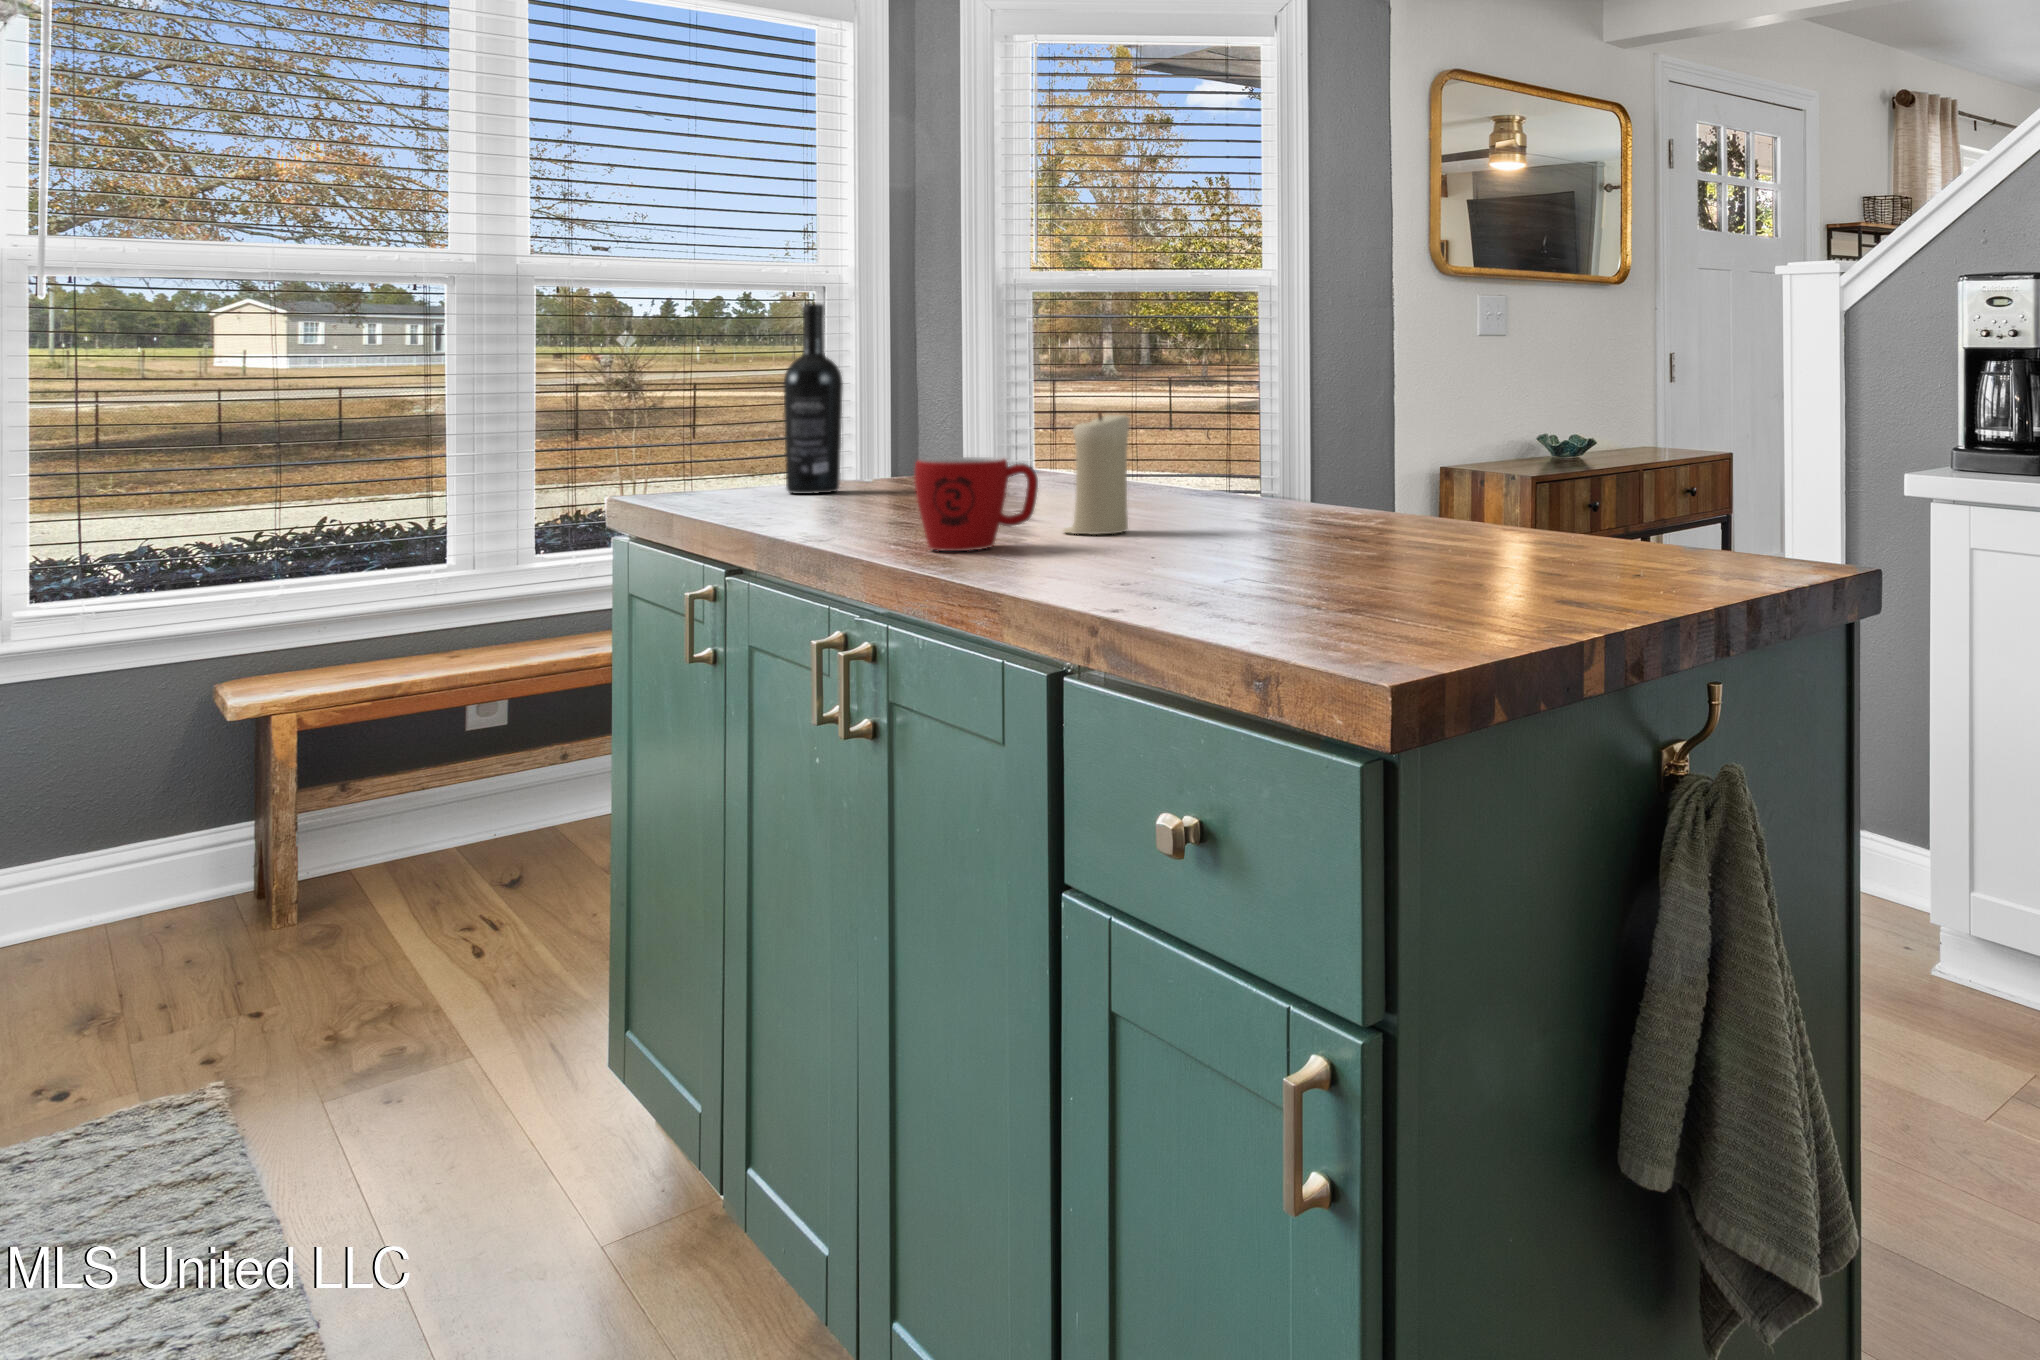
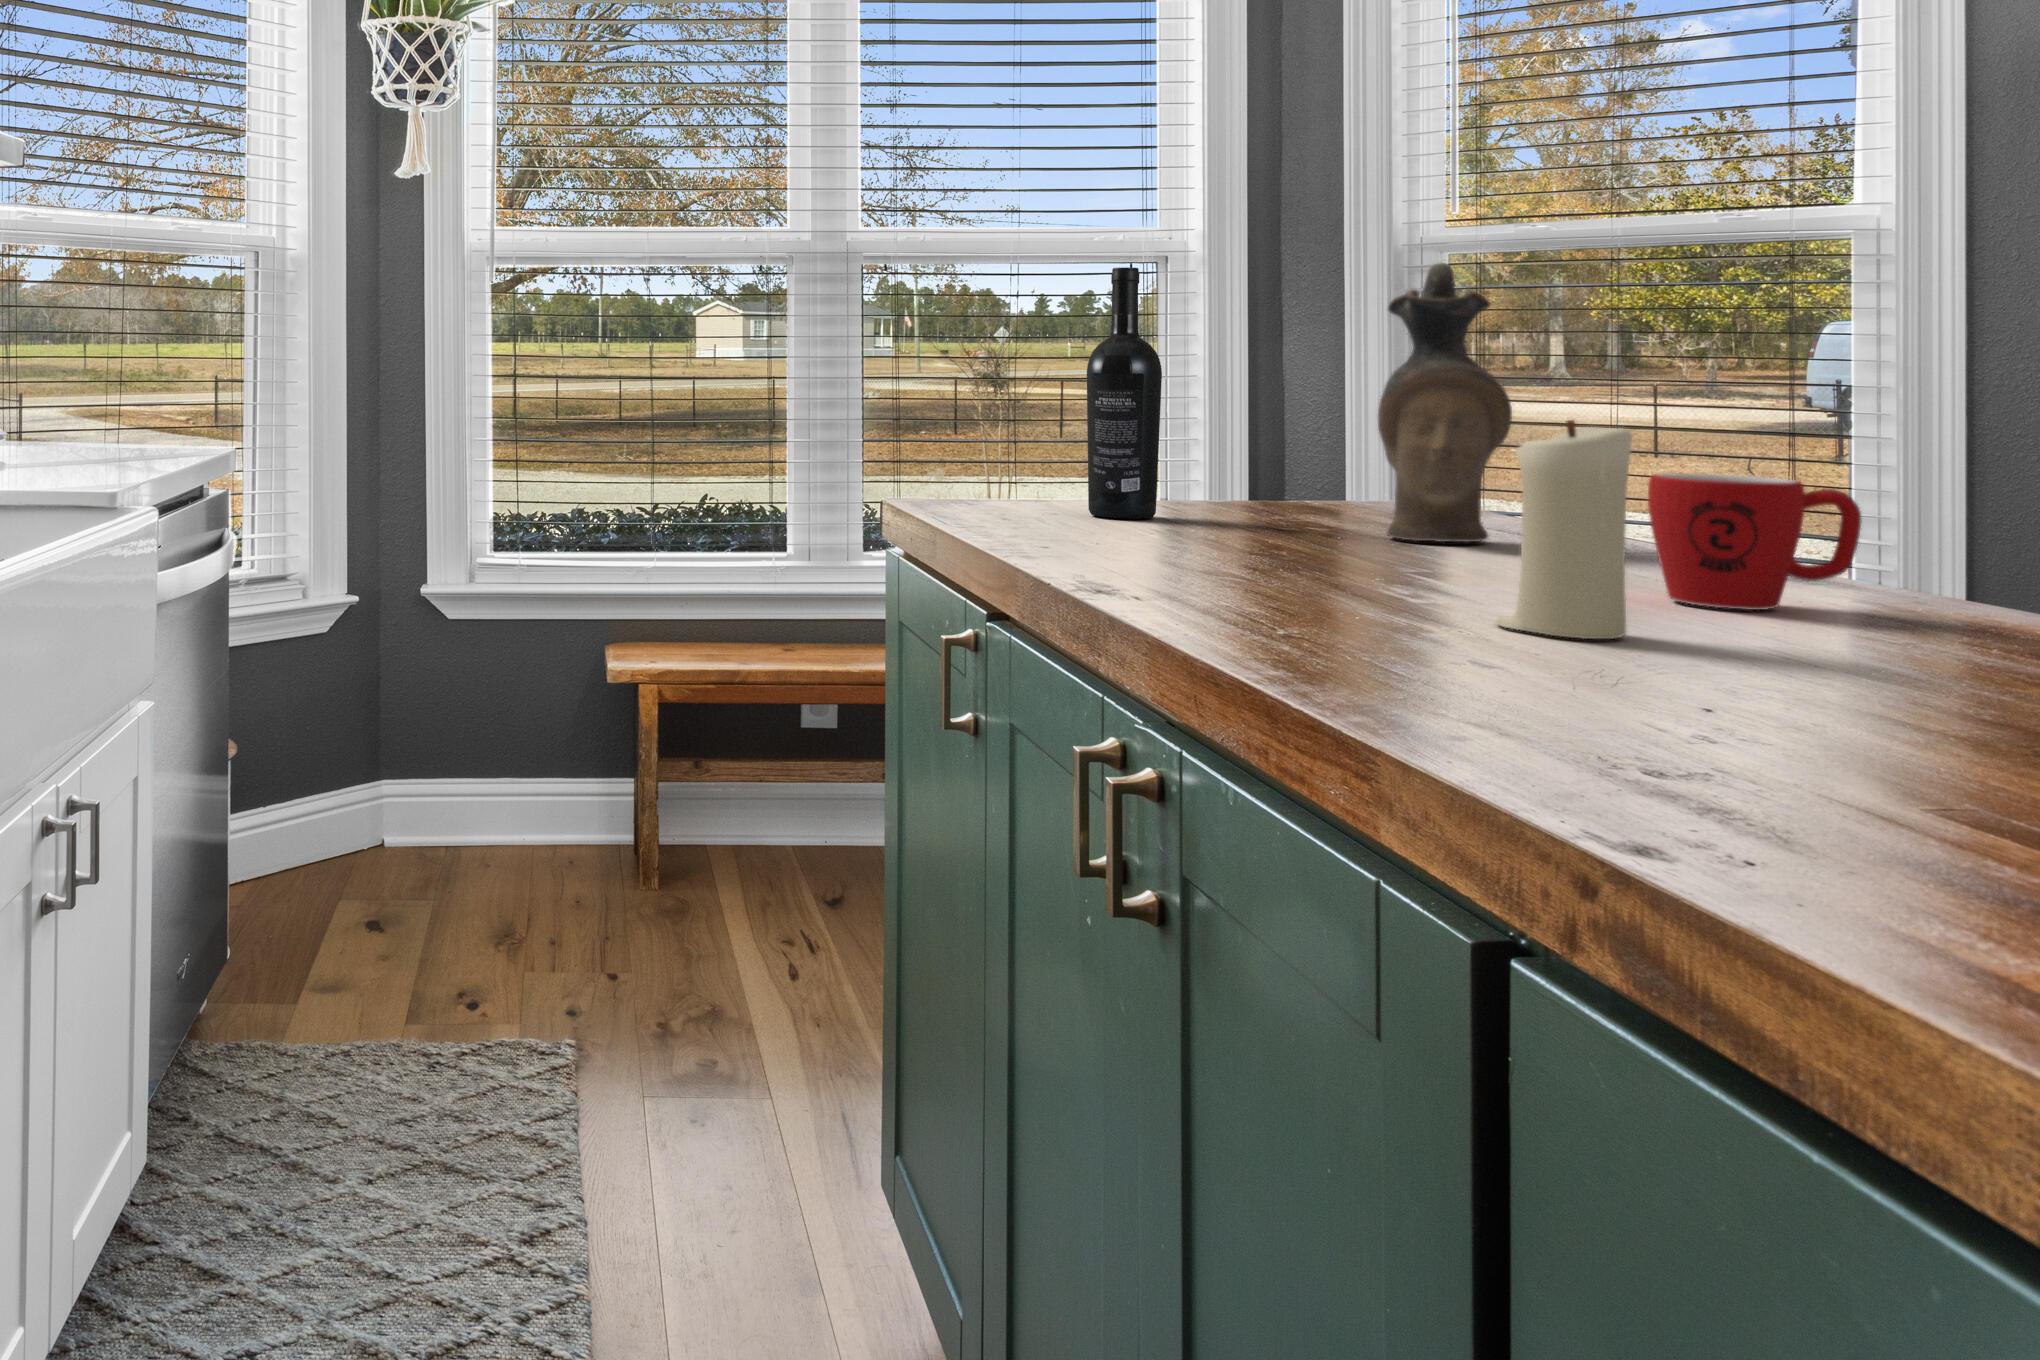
ceramic pitcher: none [994,306,1074,492] -> present [1378,263,1512,542]
mug: present [914,457,1038,551] -> present [1648,473,1861,610]

